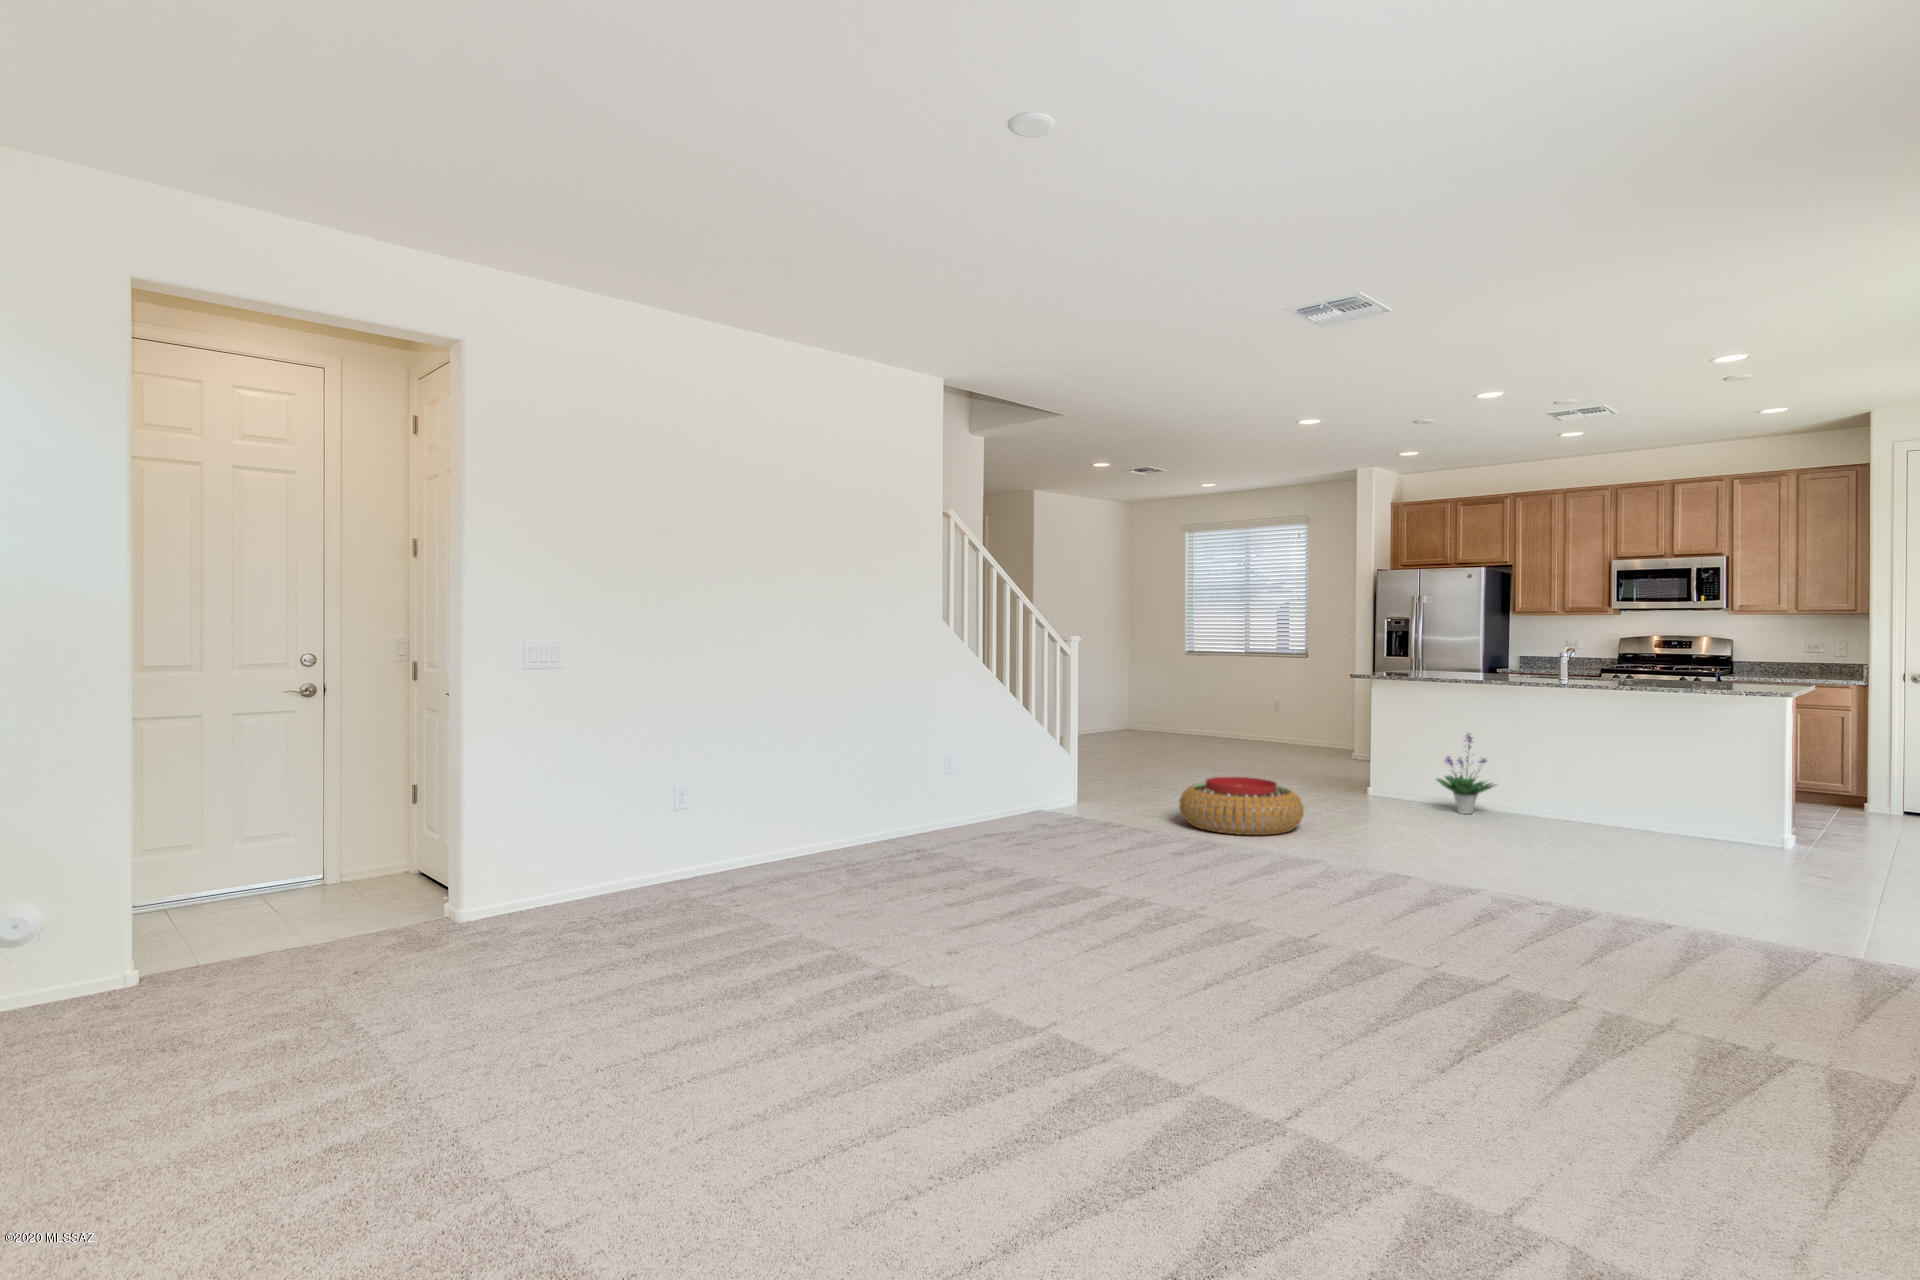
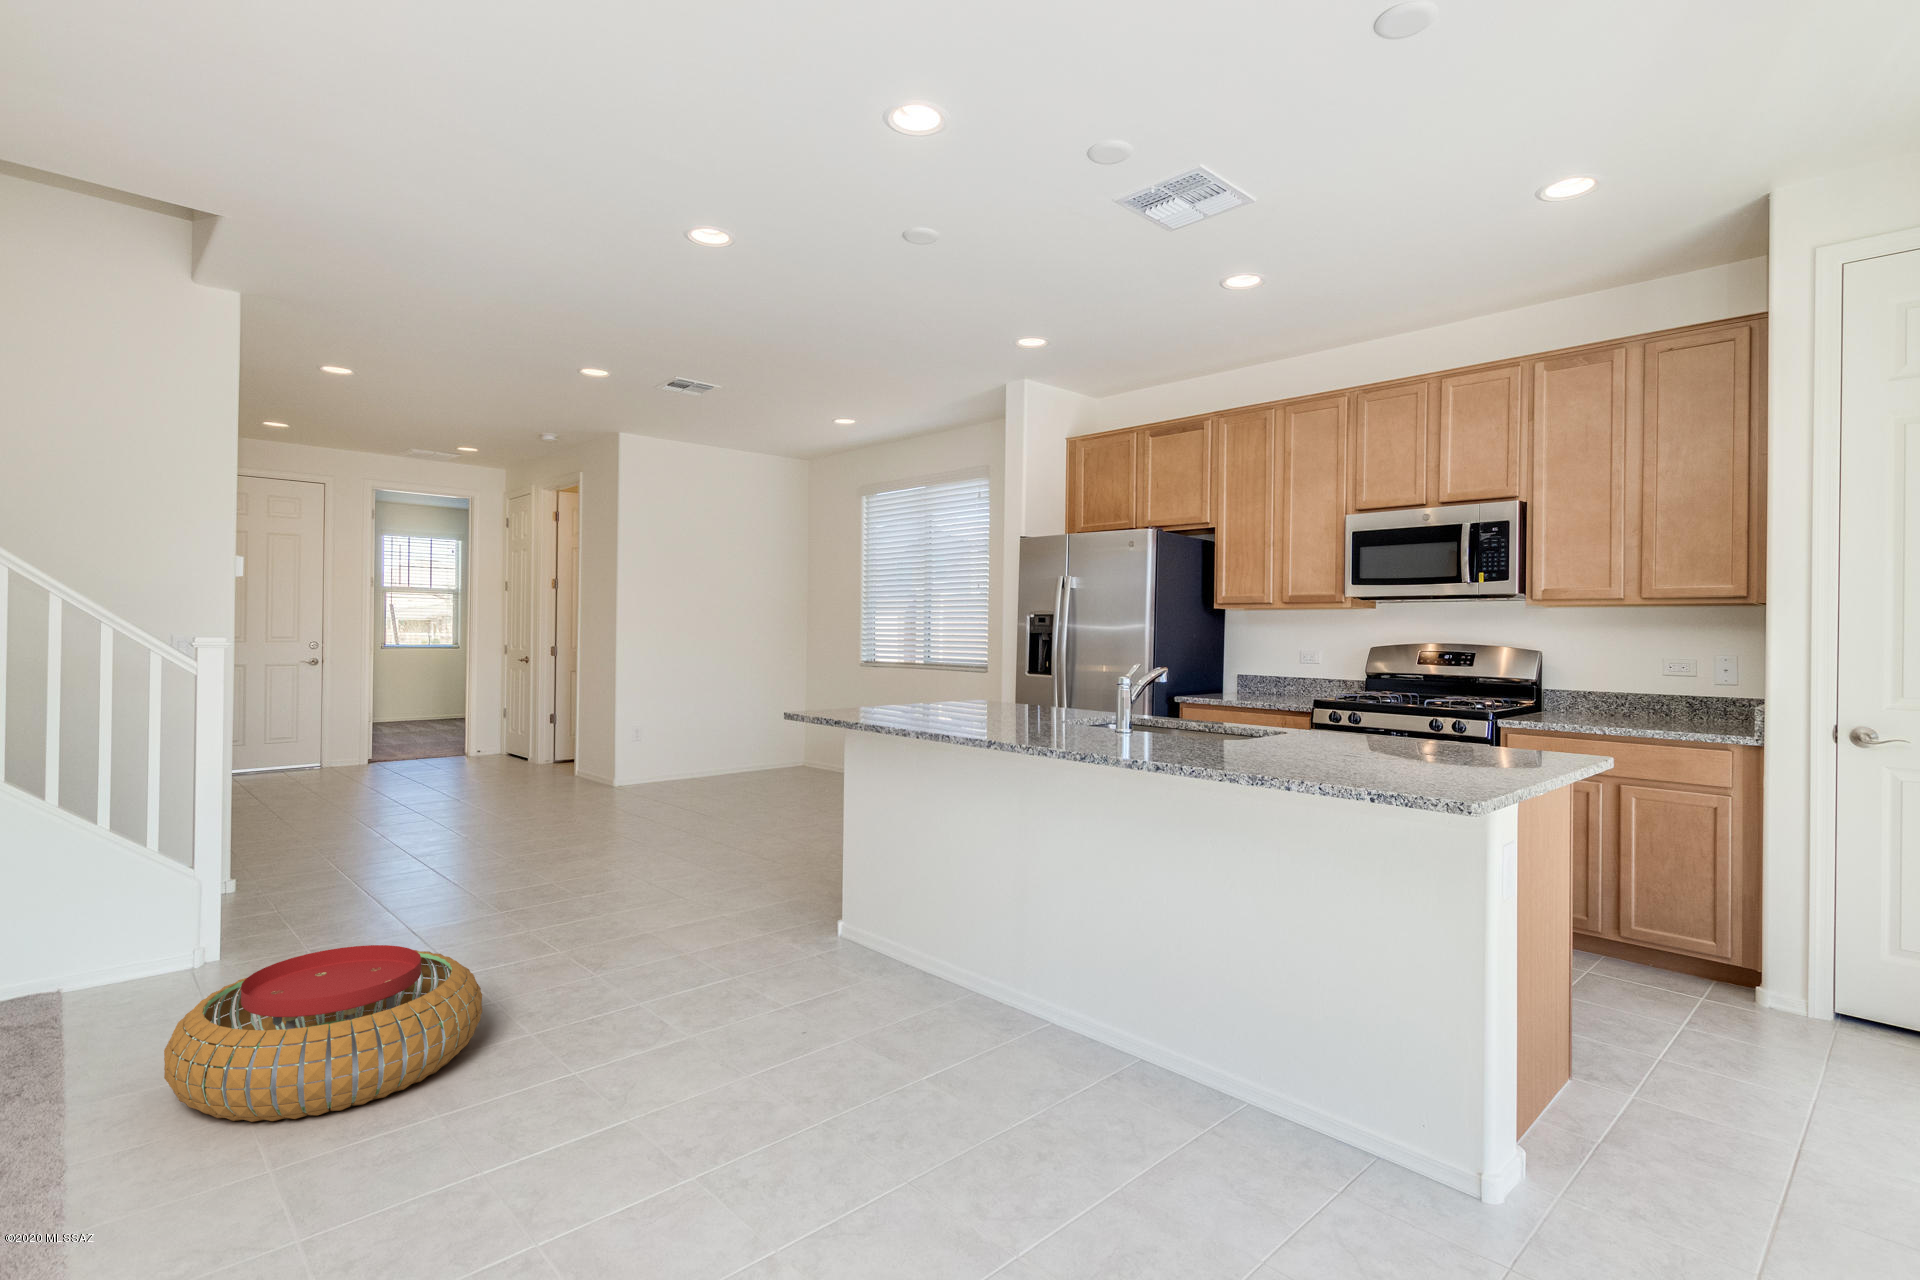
potted plant: present [1436,733,1495,814] -> none [852,844,975,1016]

